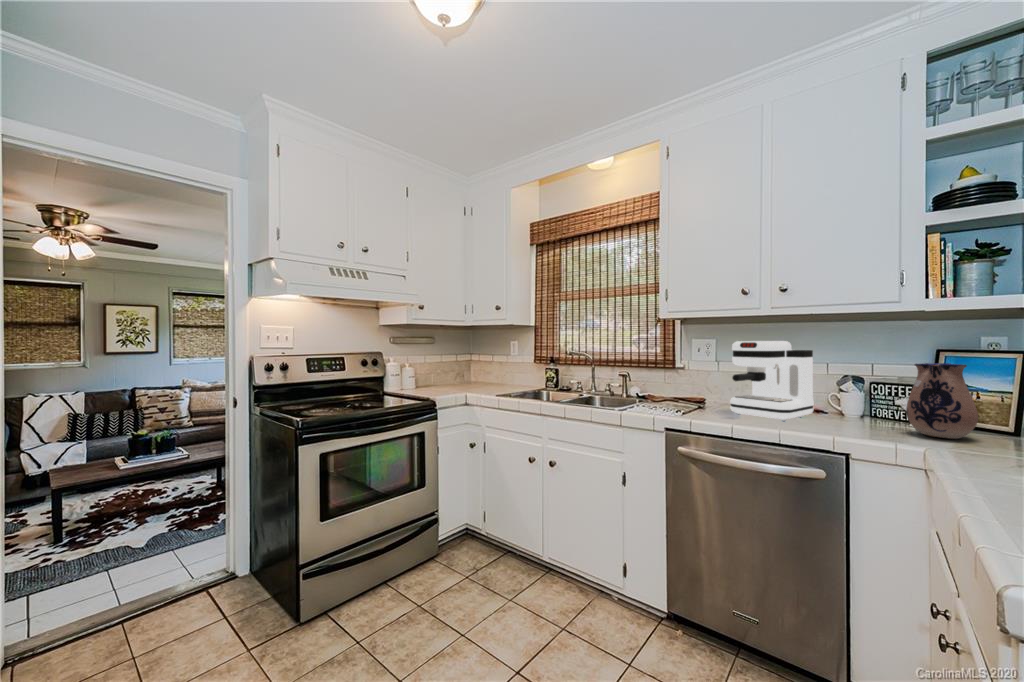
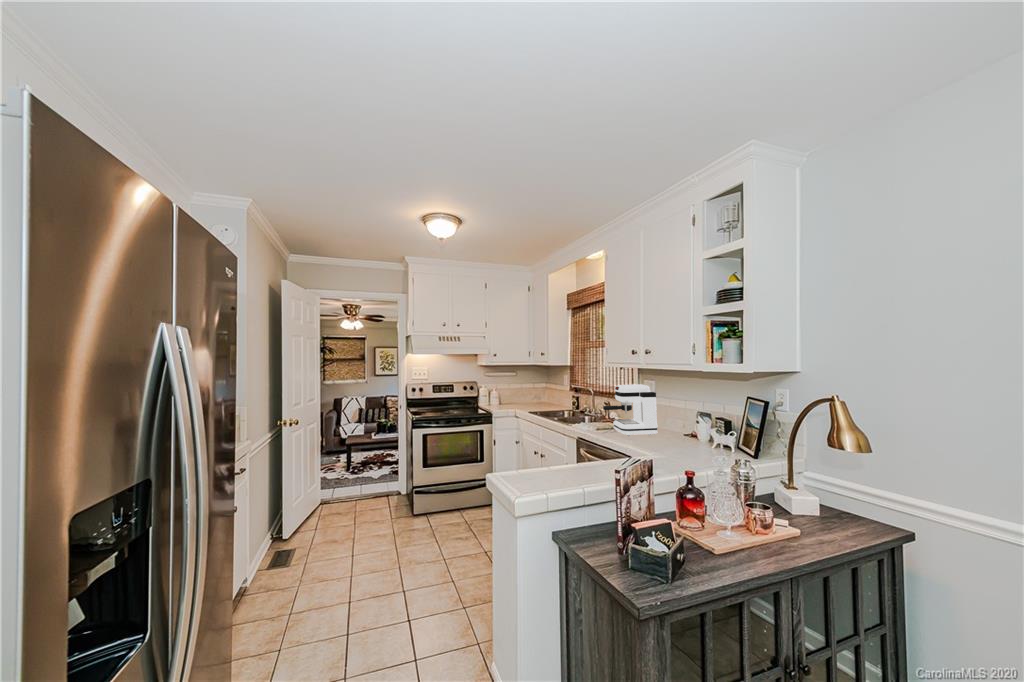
ceramic pitcher: present [906,363,978,439] -> none [660,405,697,451]

